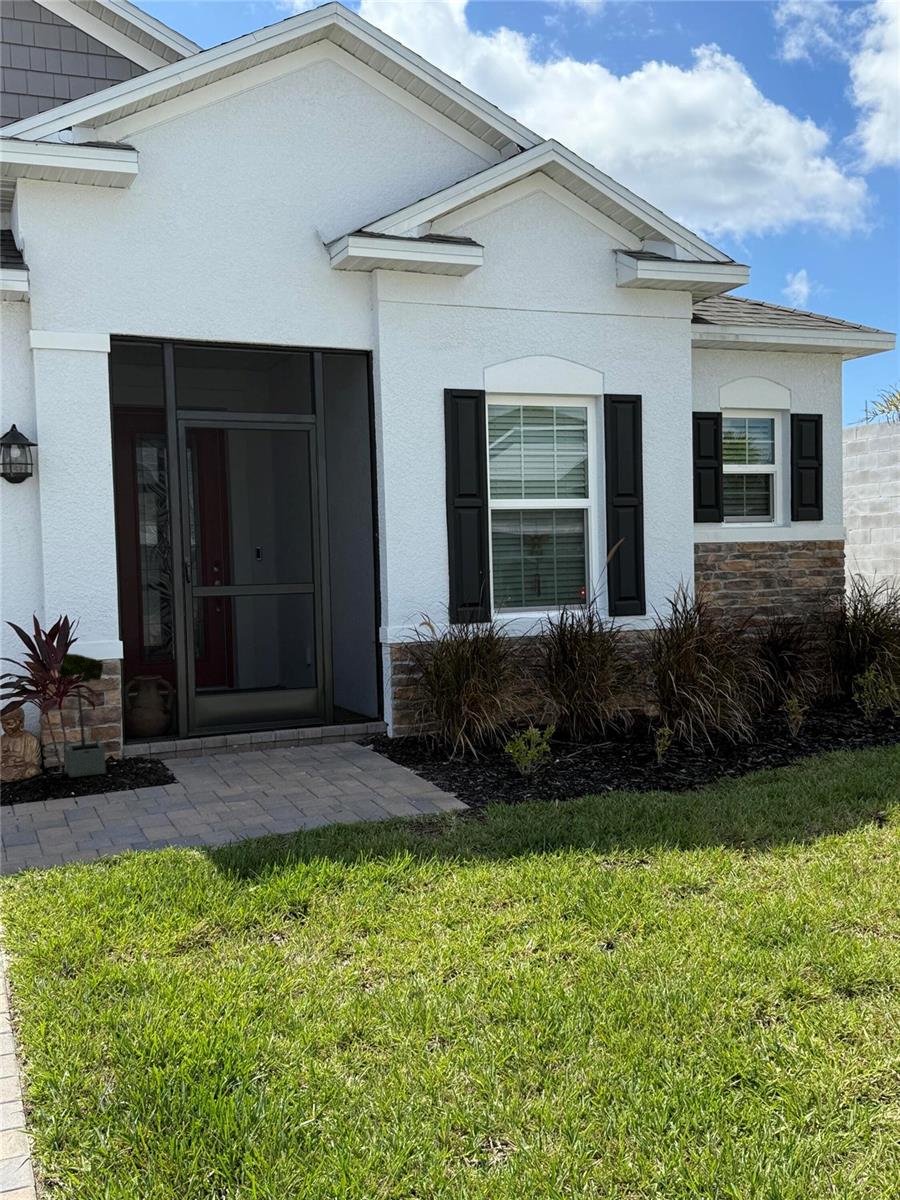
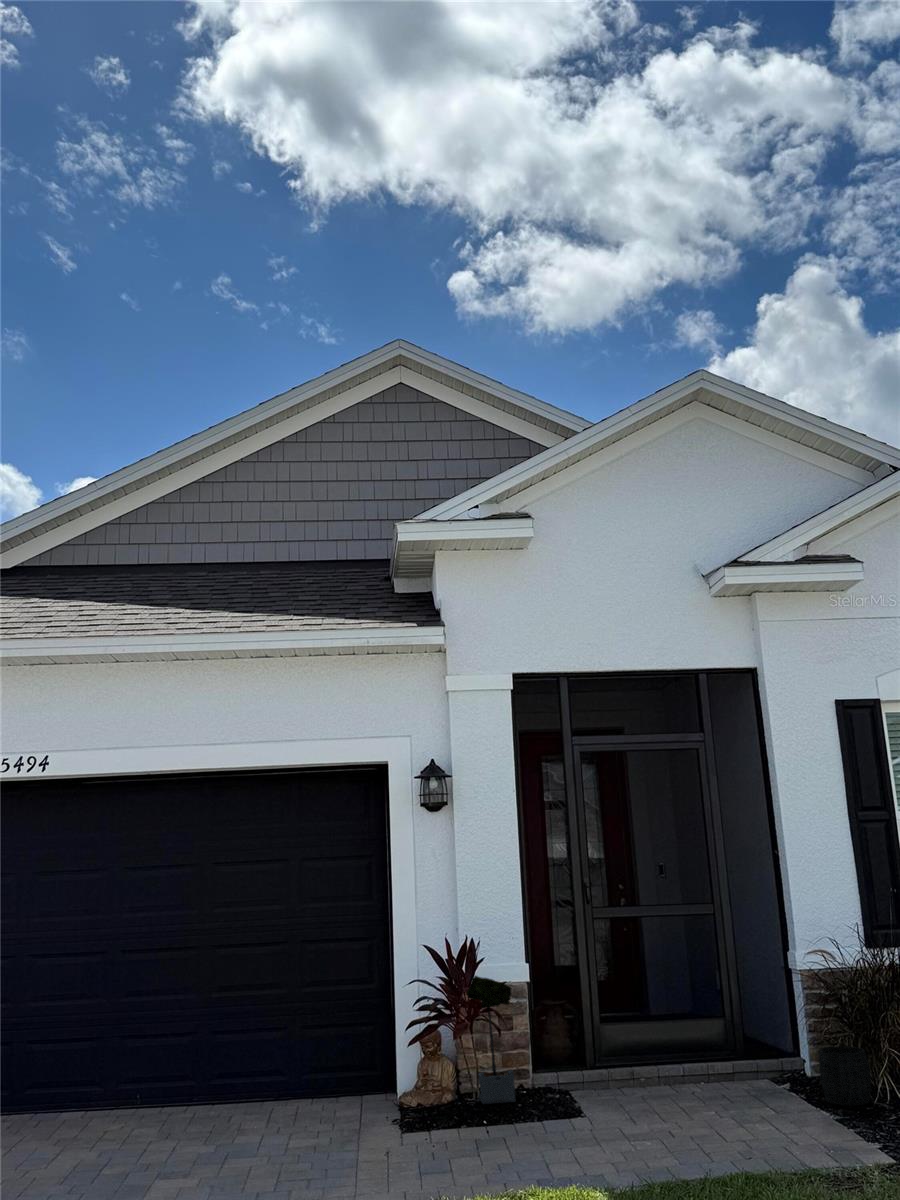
woven basket: none [403,708,447,759] -> present [819,1046,871,1106]

